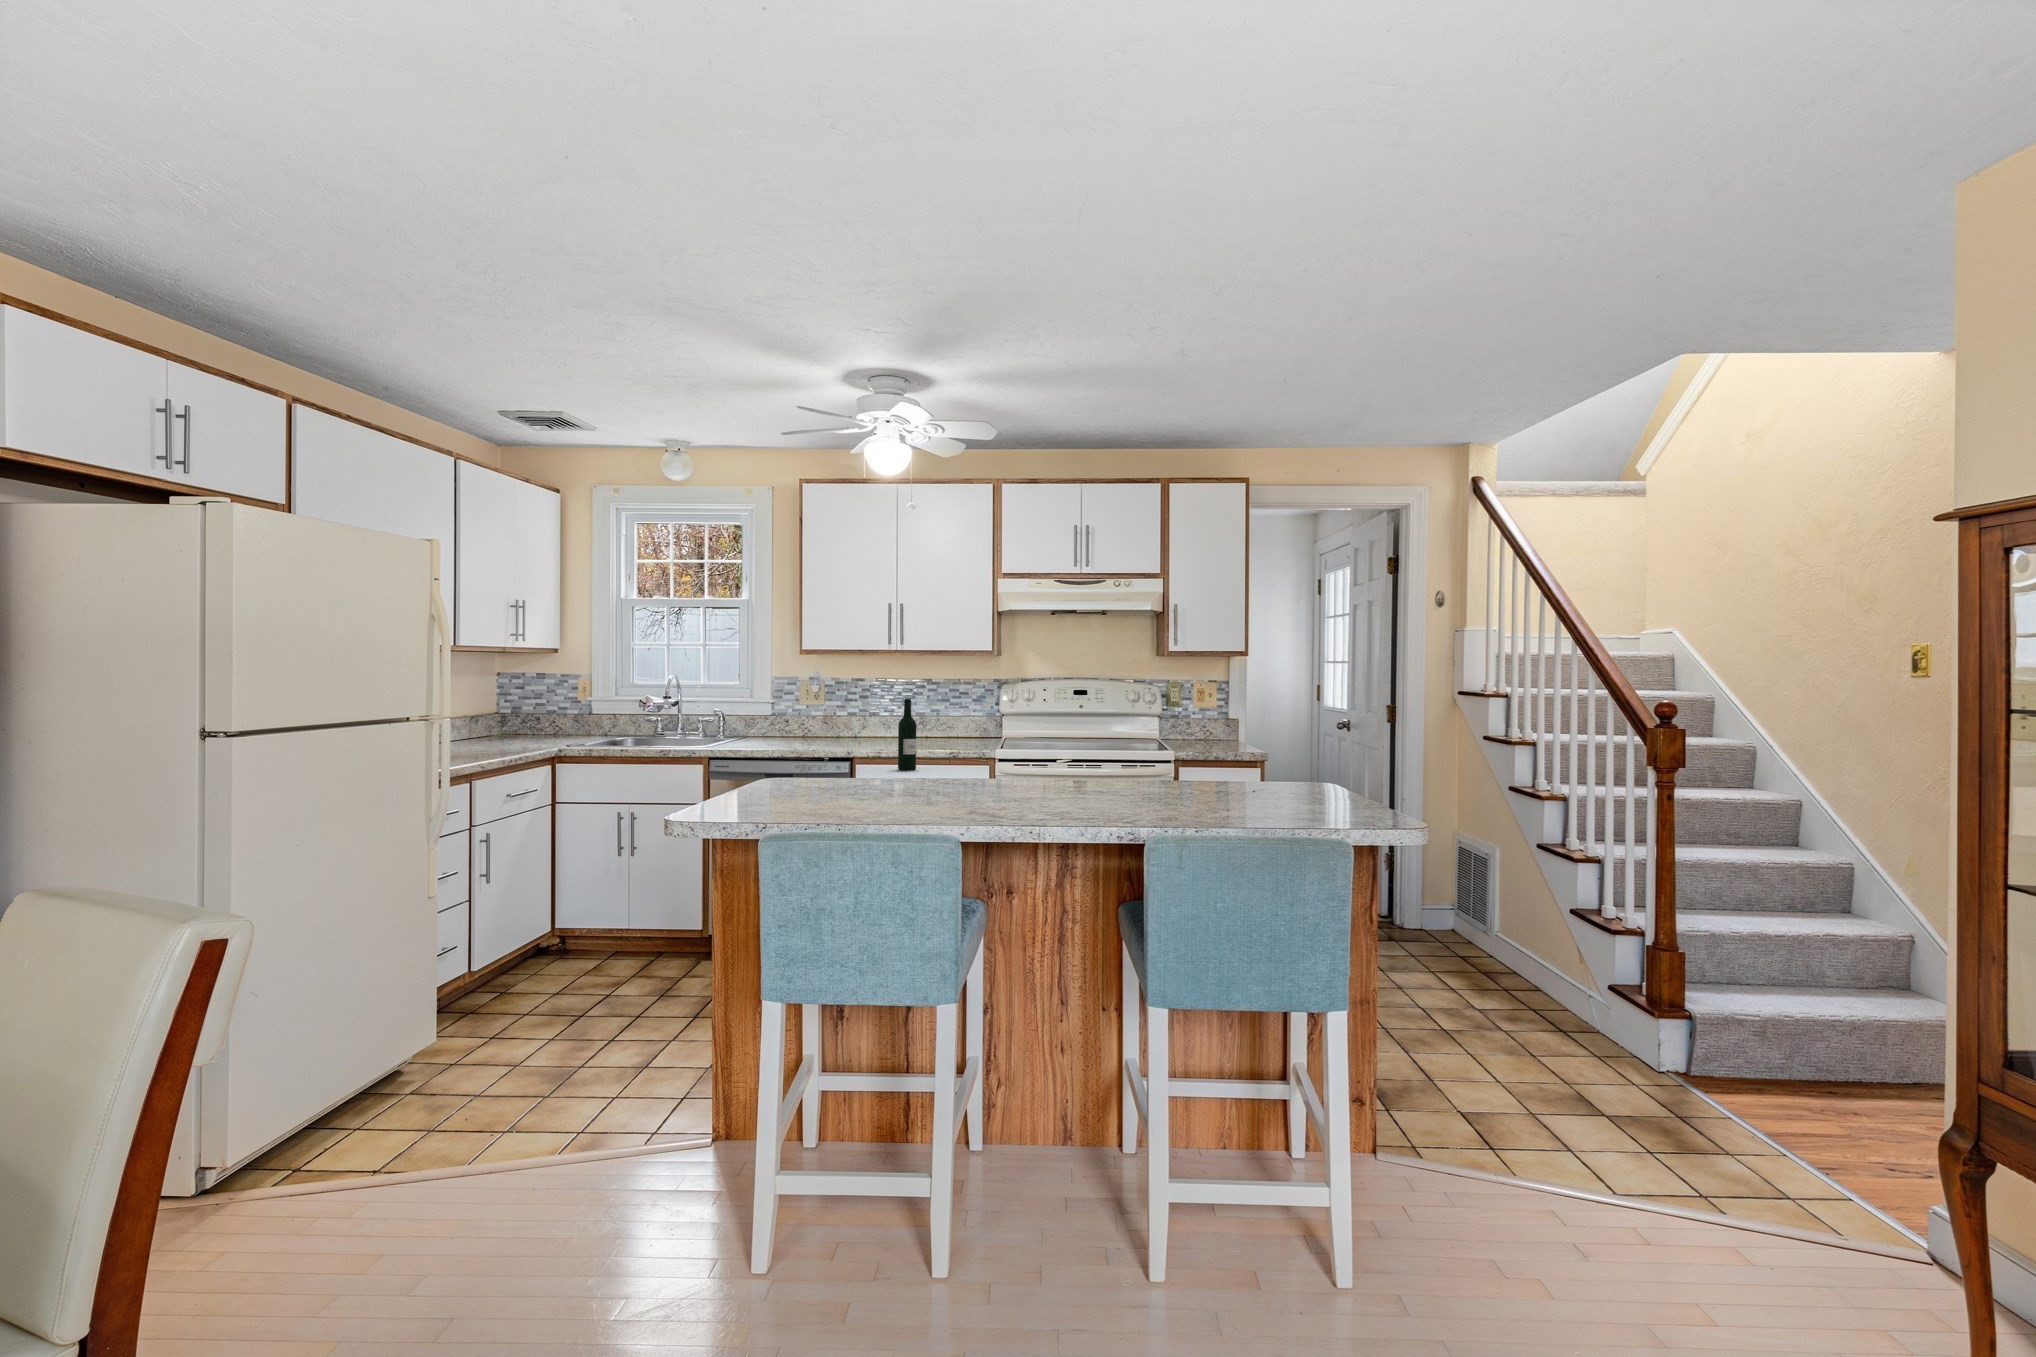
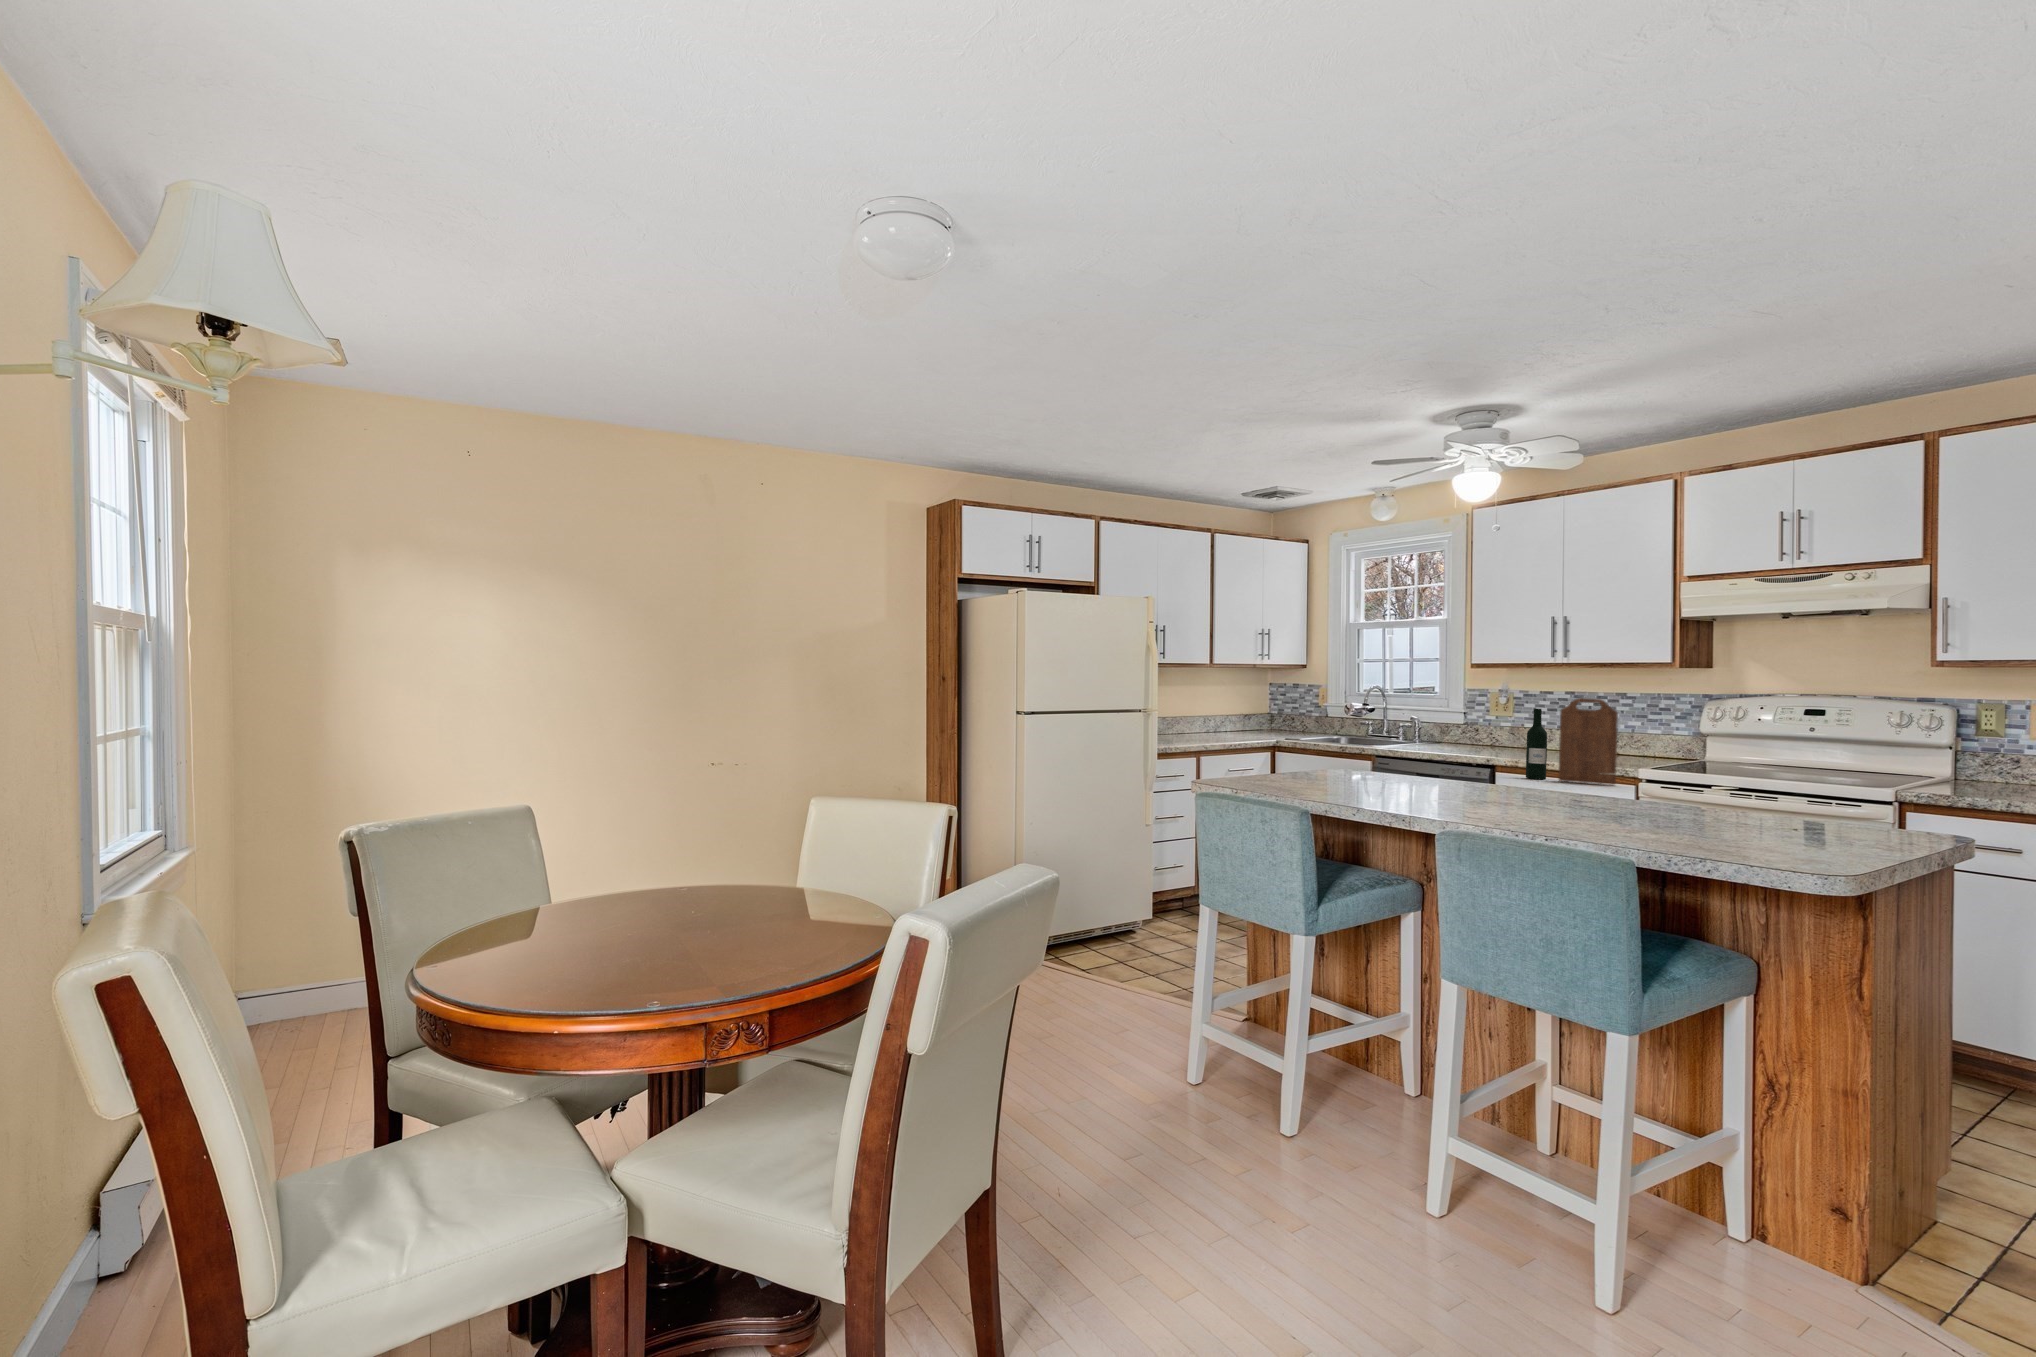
cutting board: none [930,687,972,770] -> present [1559,698,1618,785]

